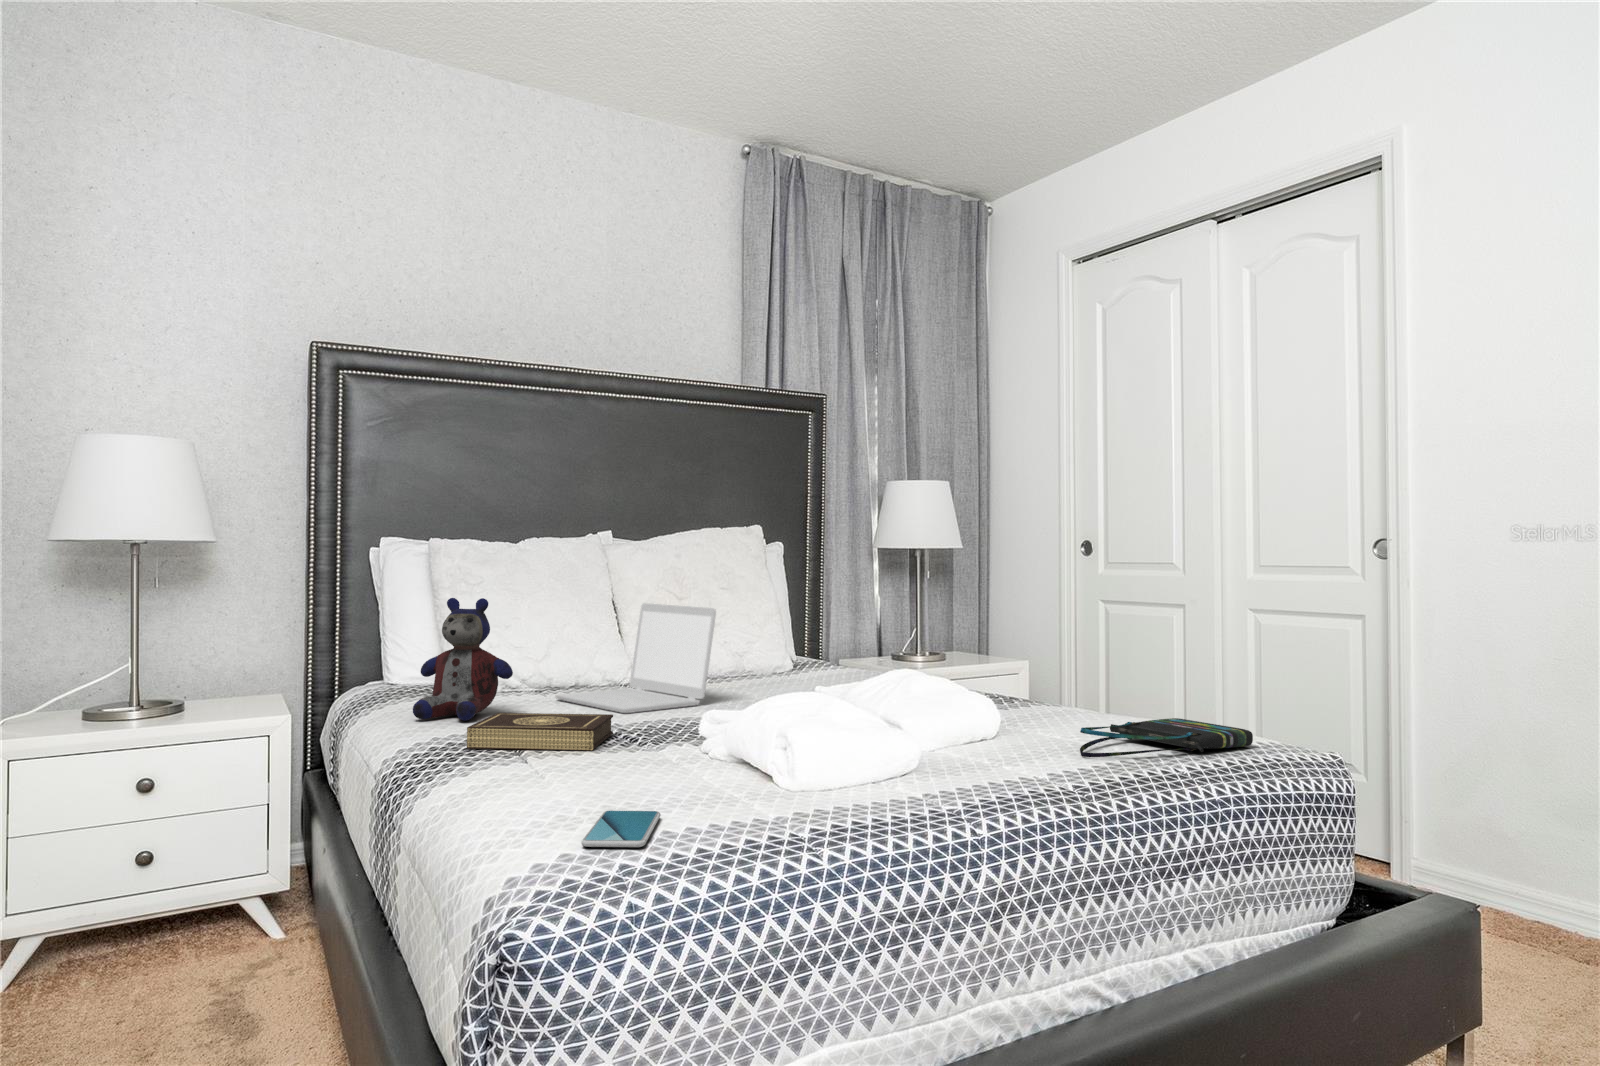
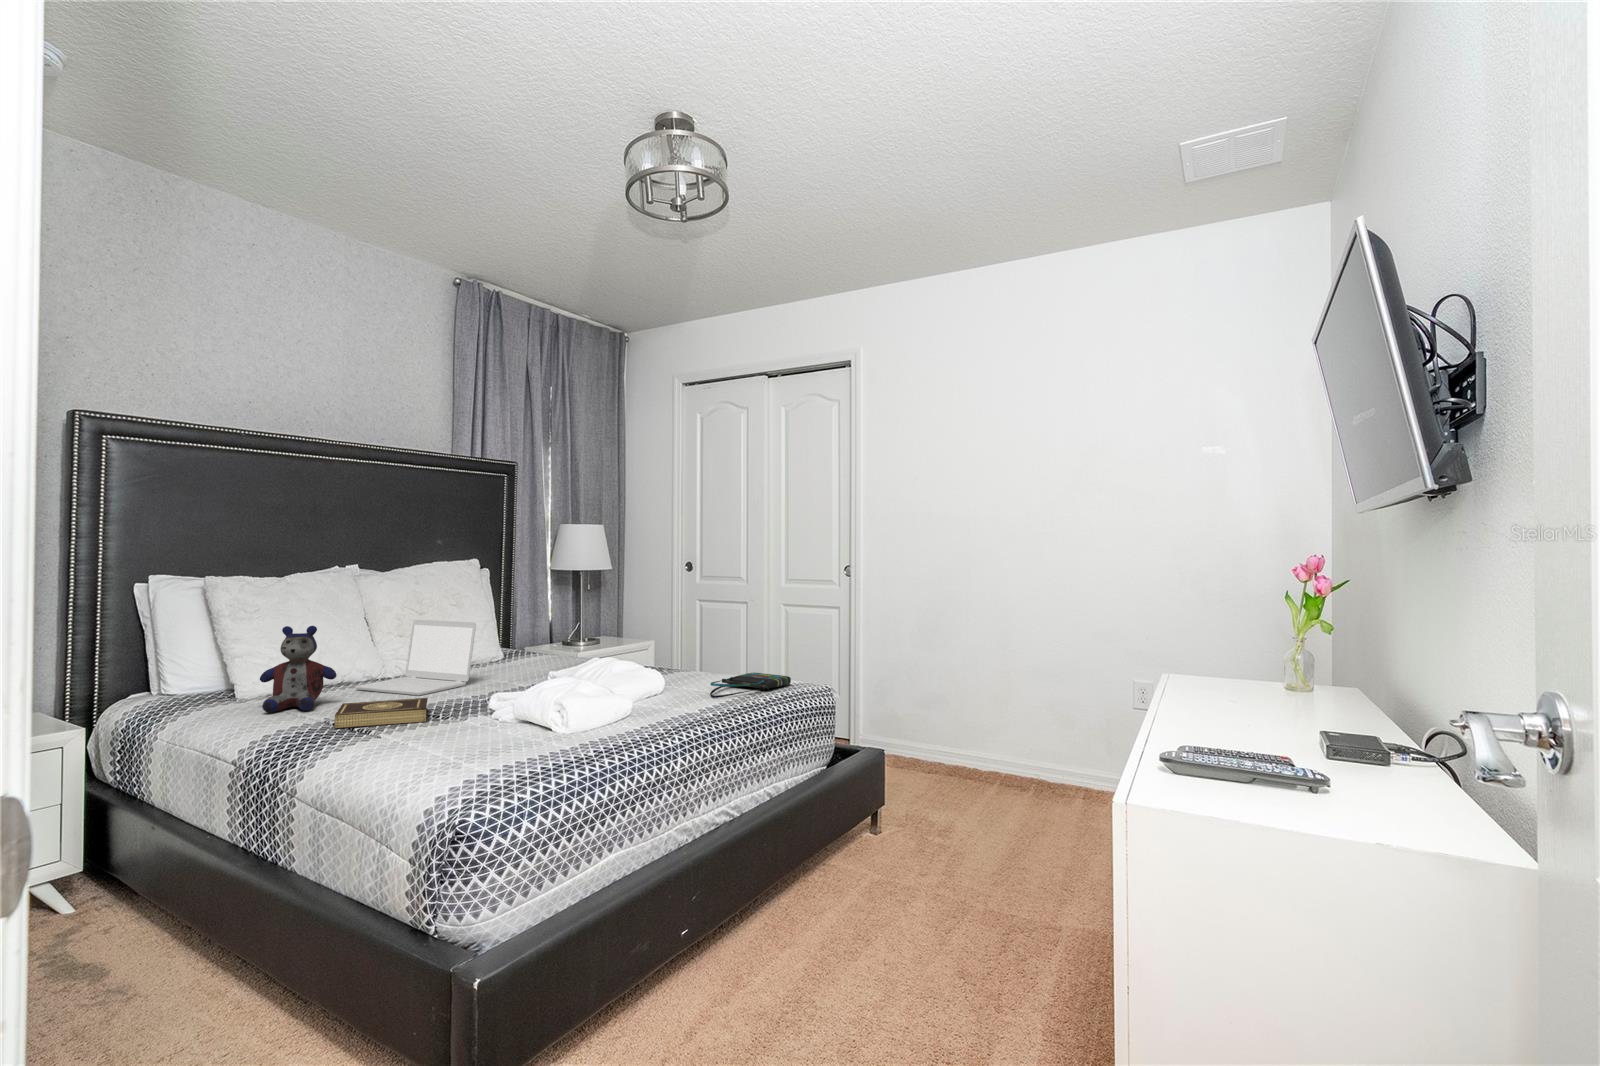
smartphone: present [581,811,660,847] -> none [478,750,518,772]

